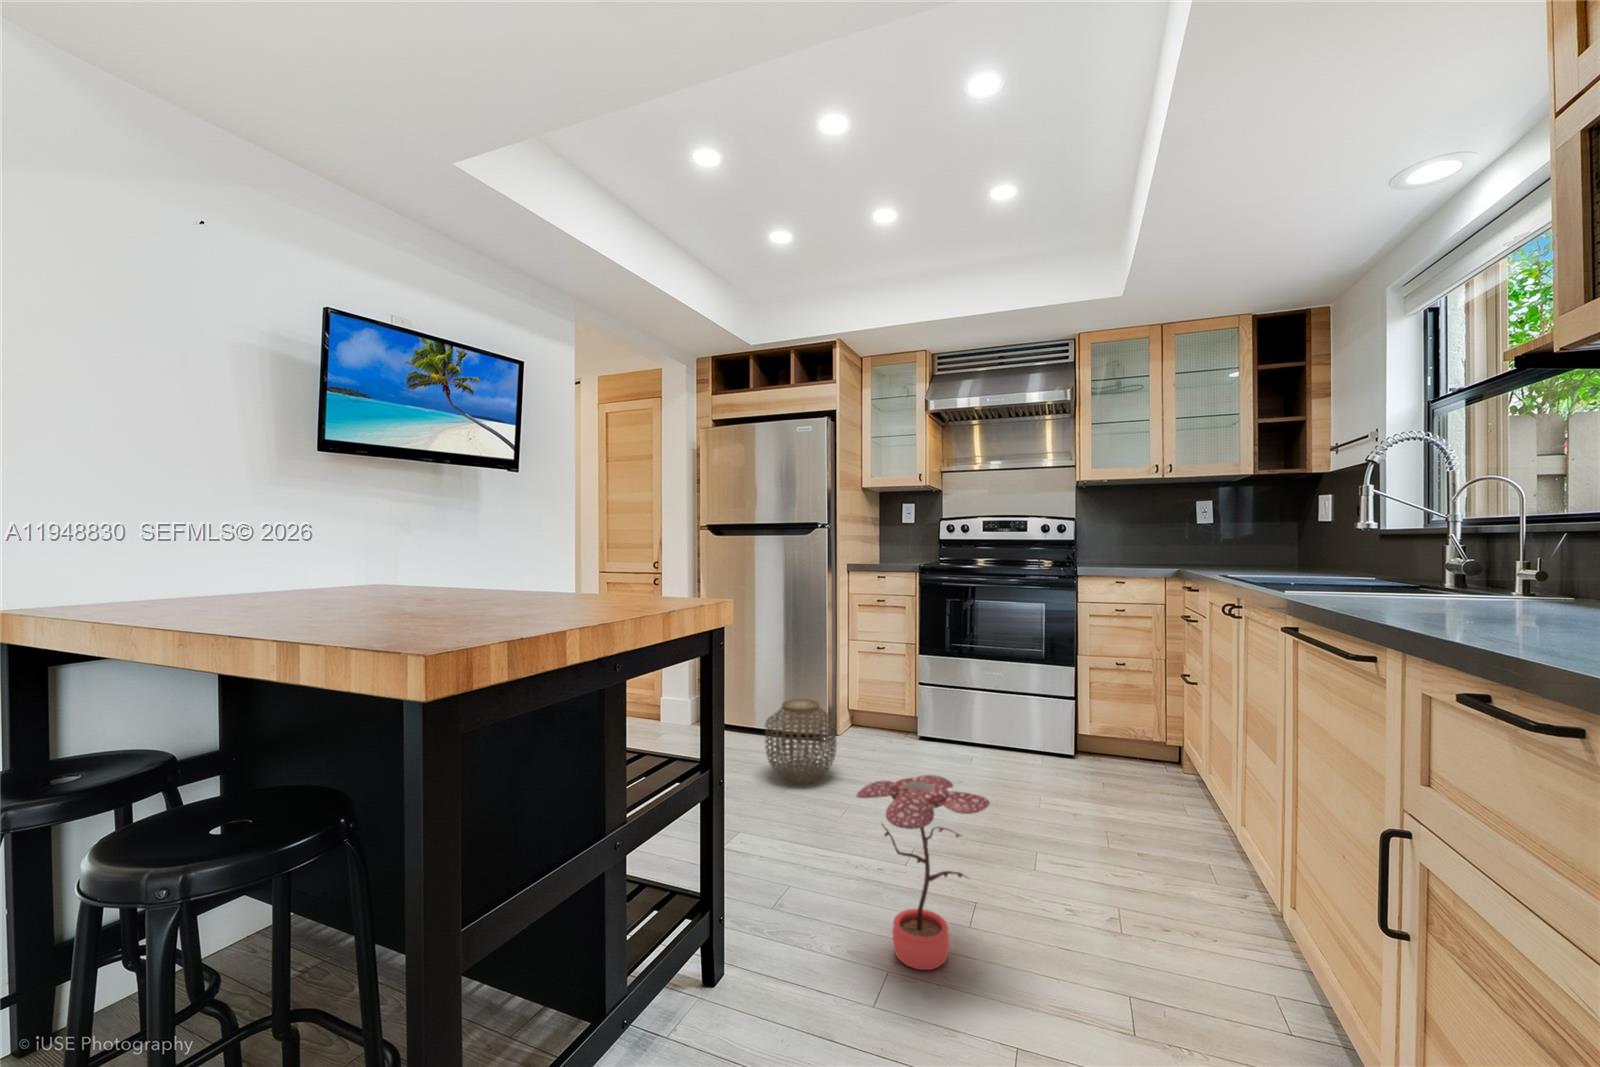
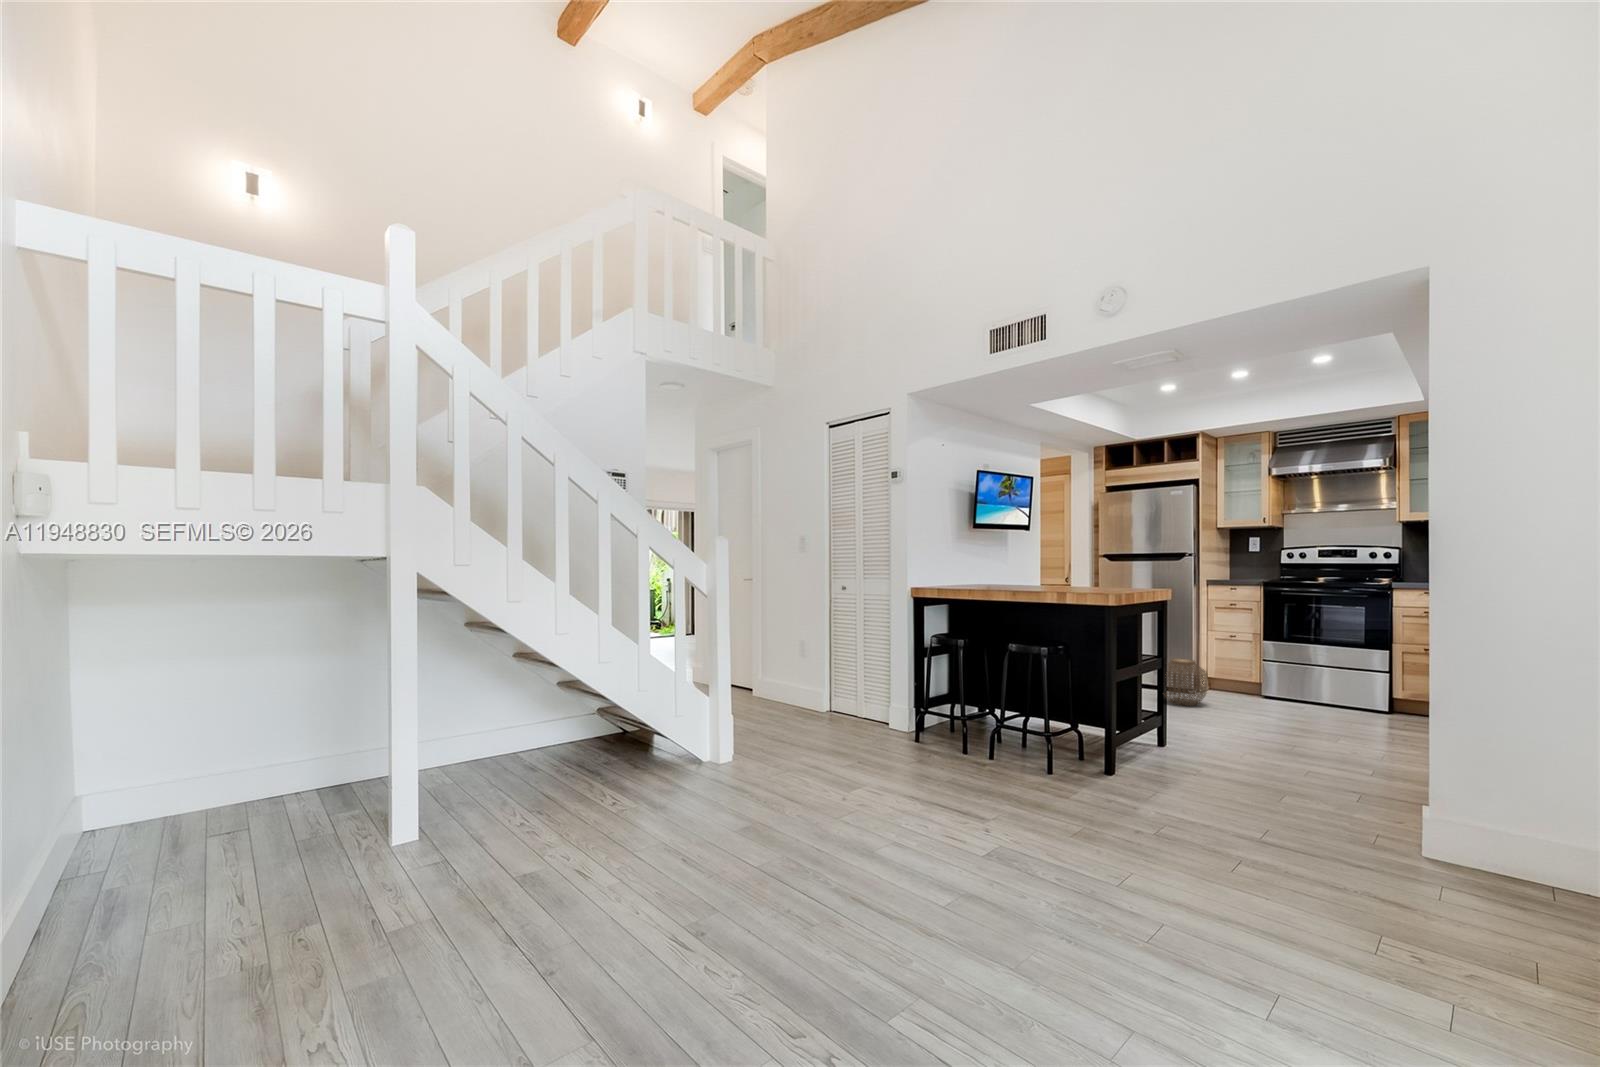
potted plant: present [857,775,989,970] -> none [1234,676,1304,755]

